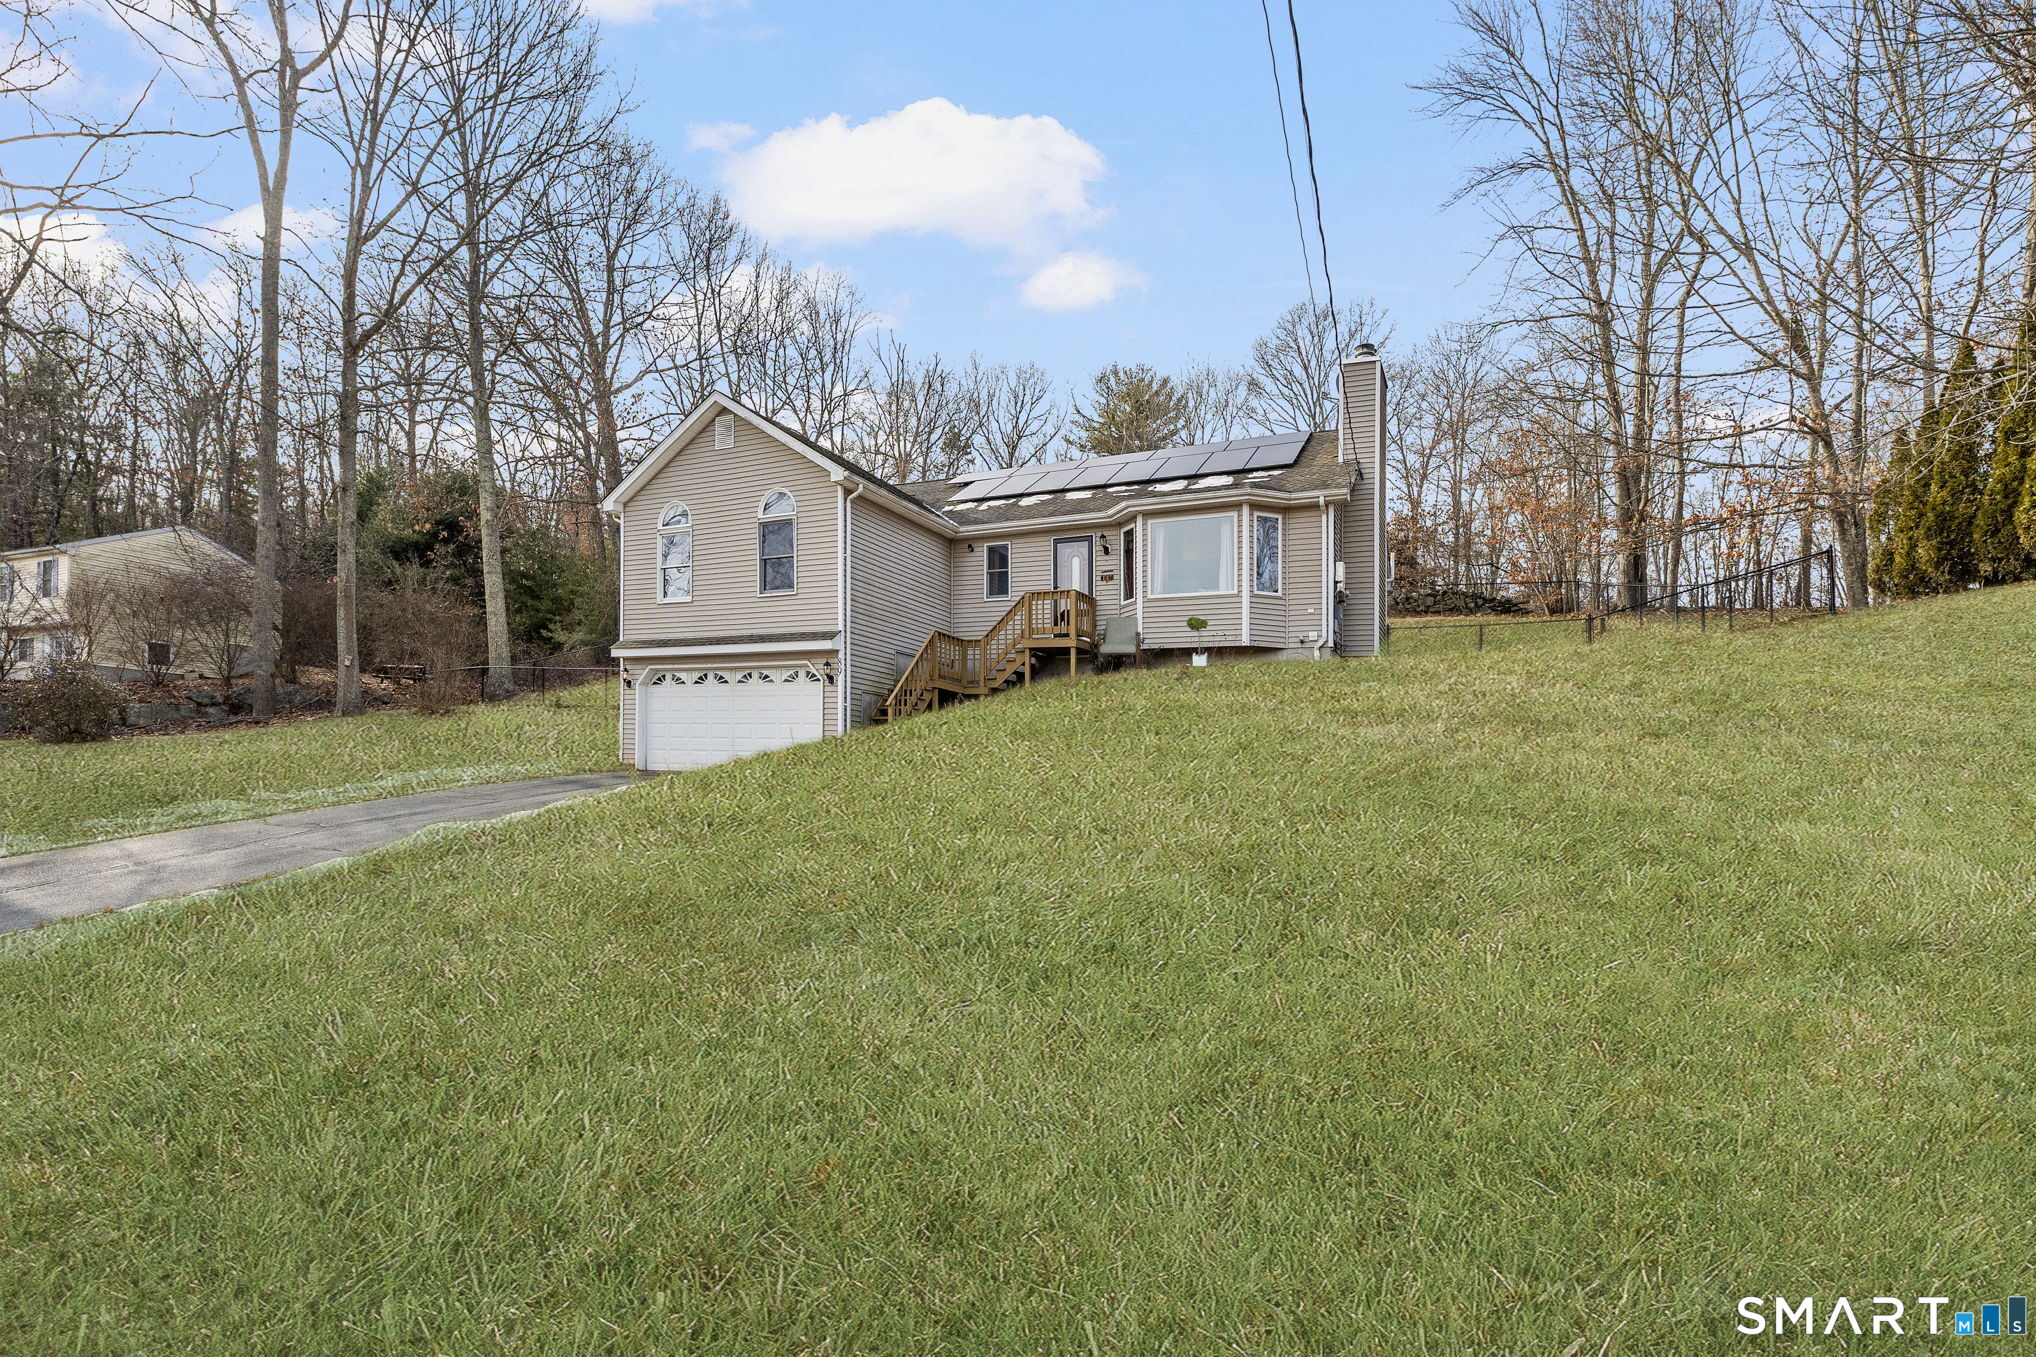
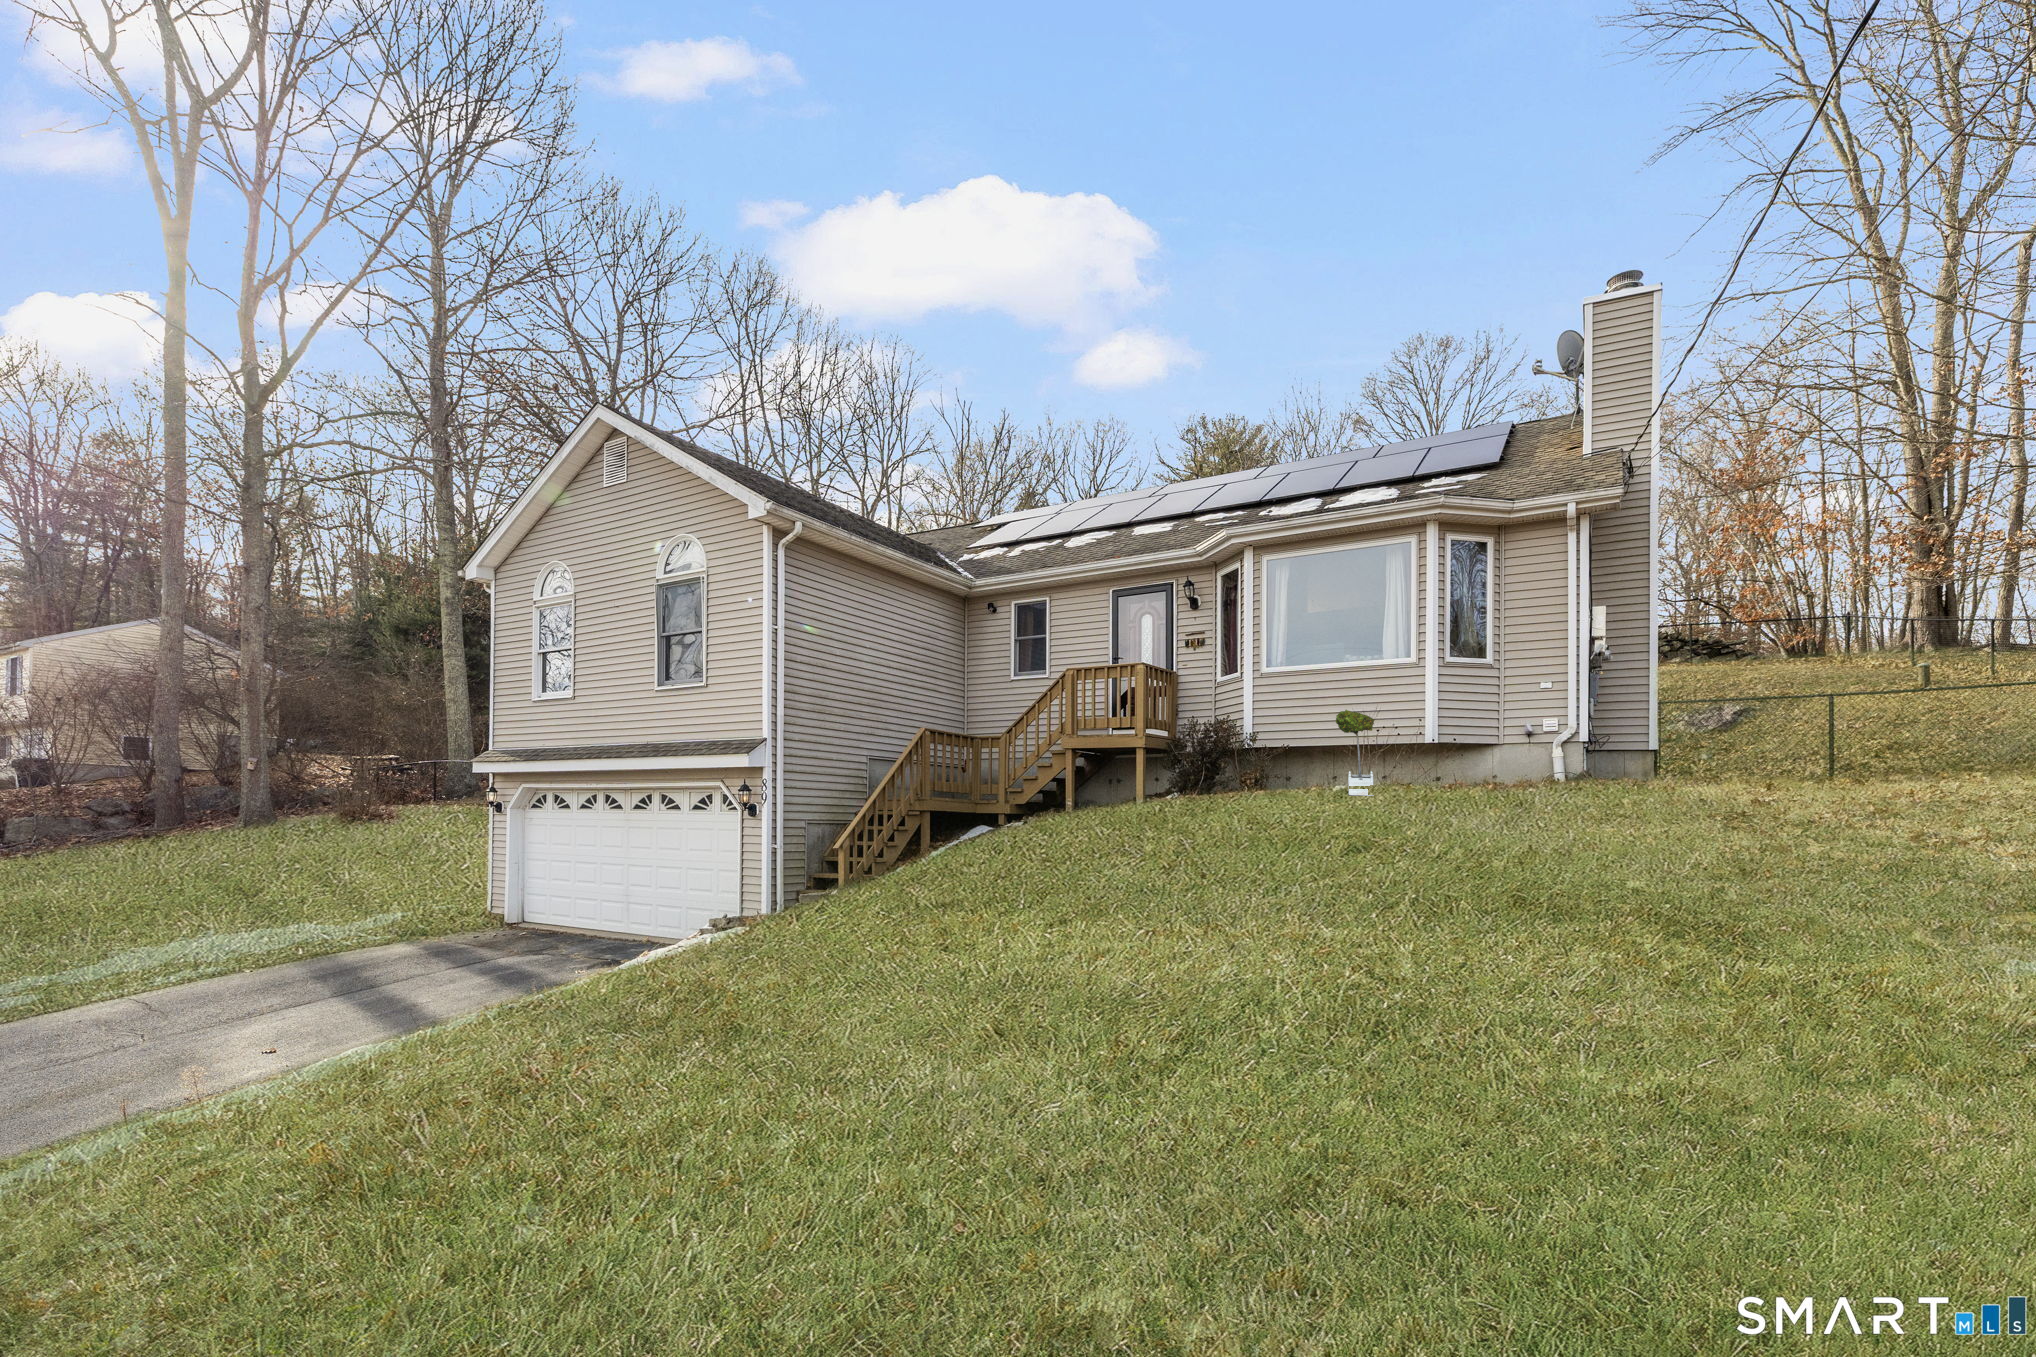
chair: present [1097,617,1141,667] -> none [1181,710,1256,796]

